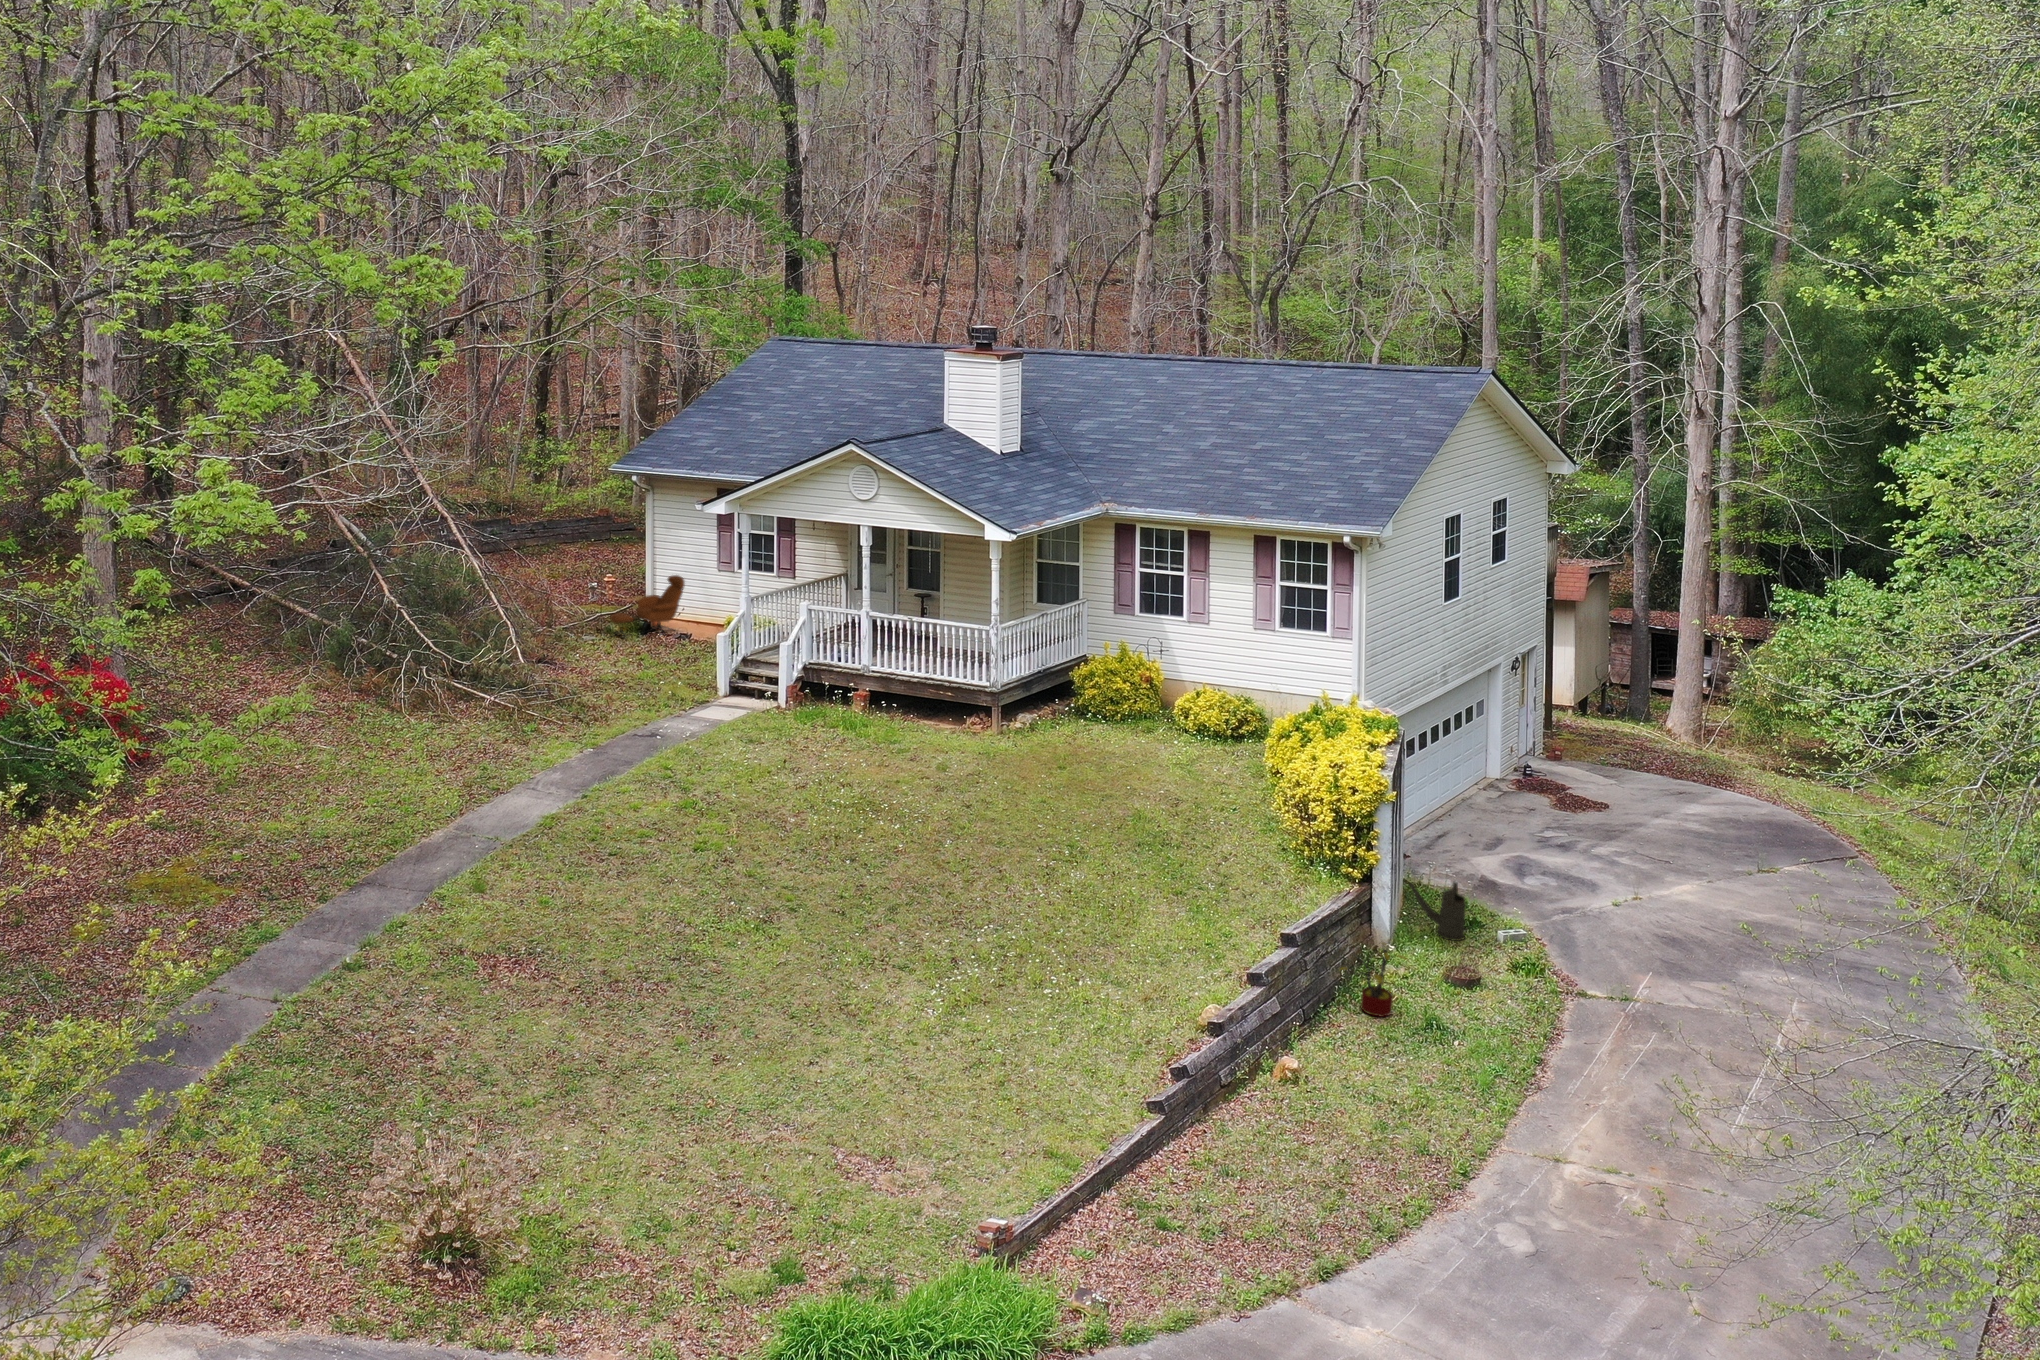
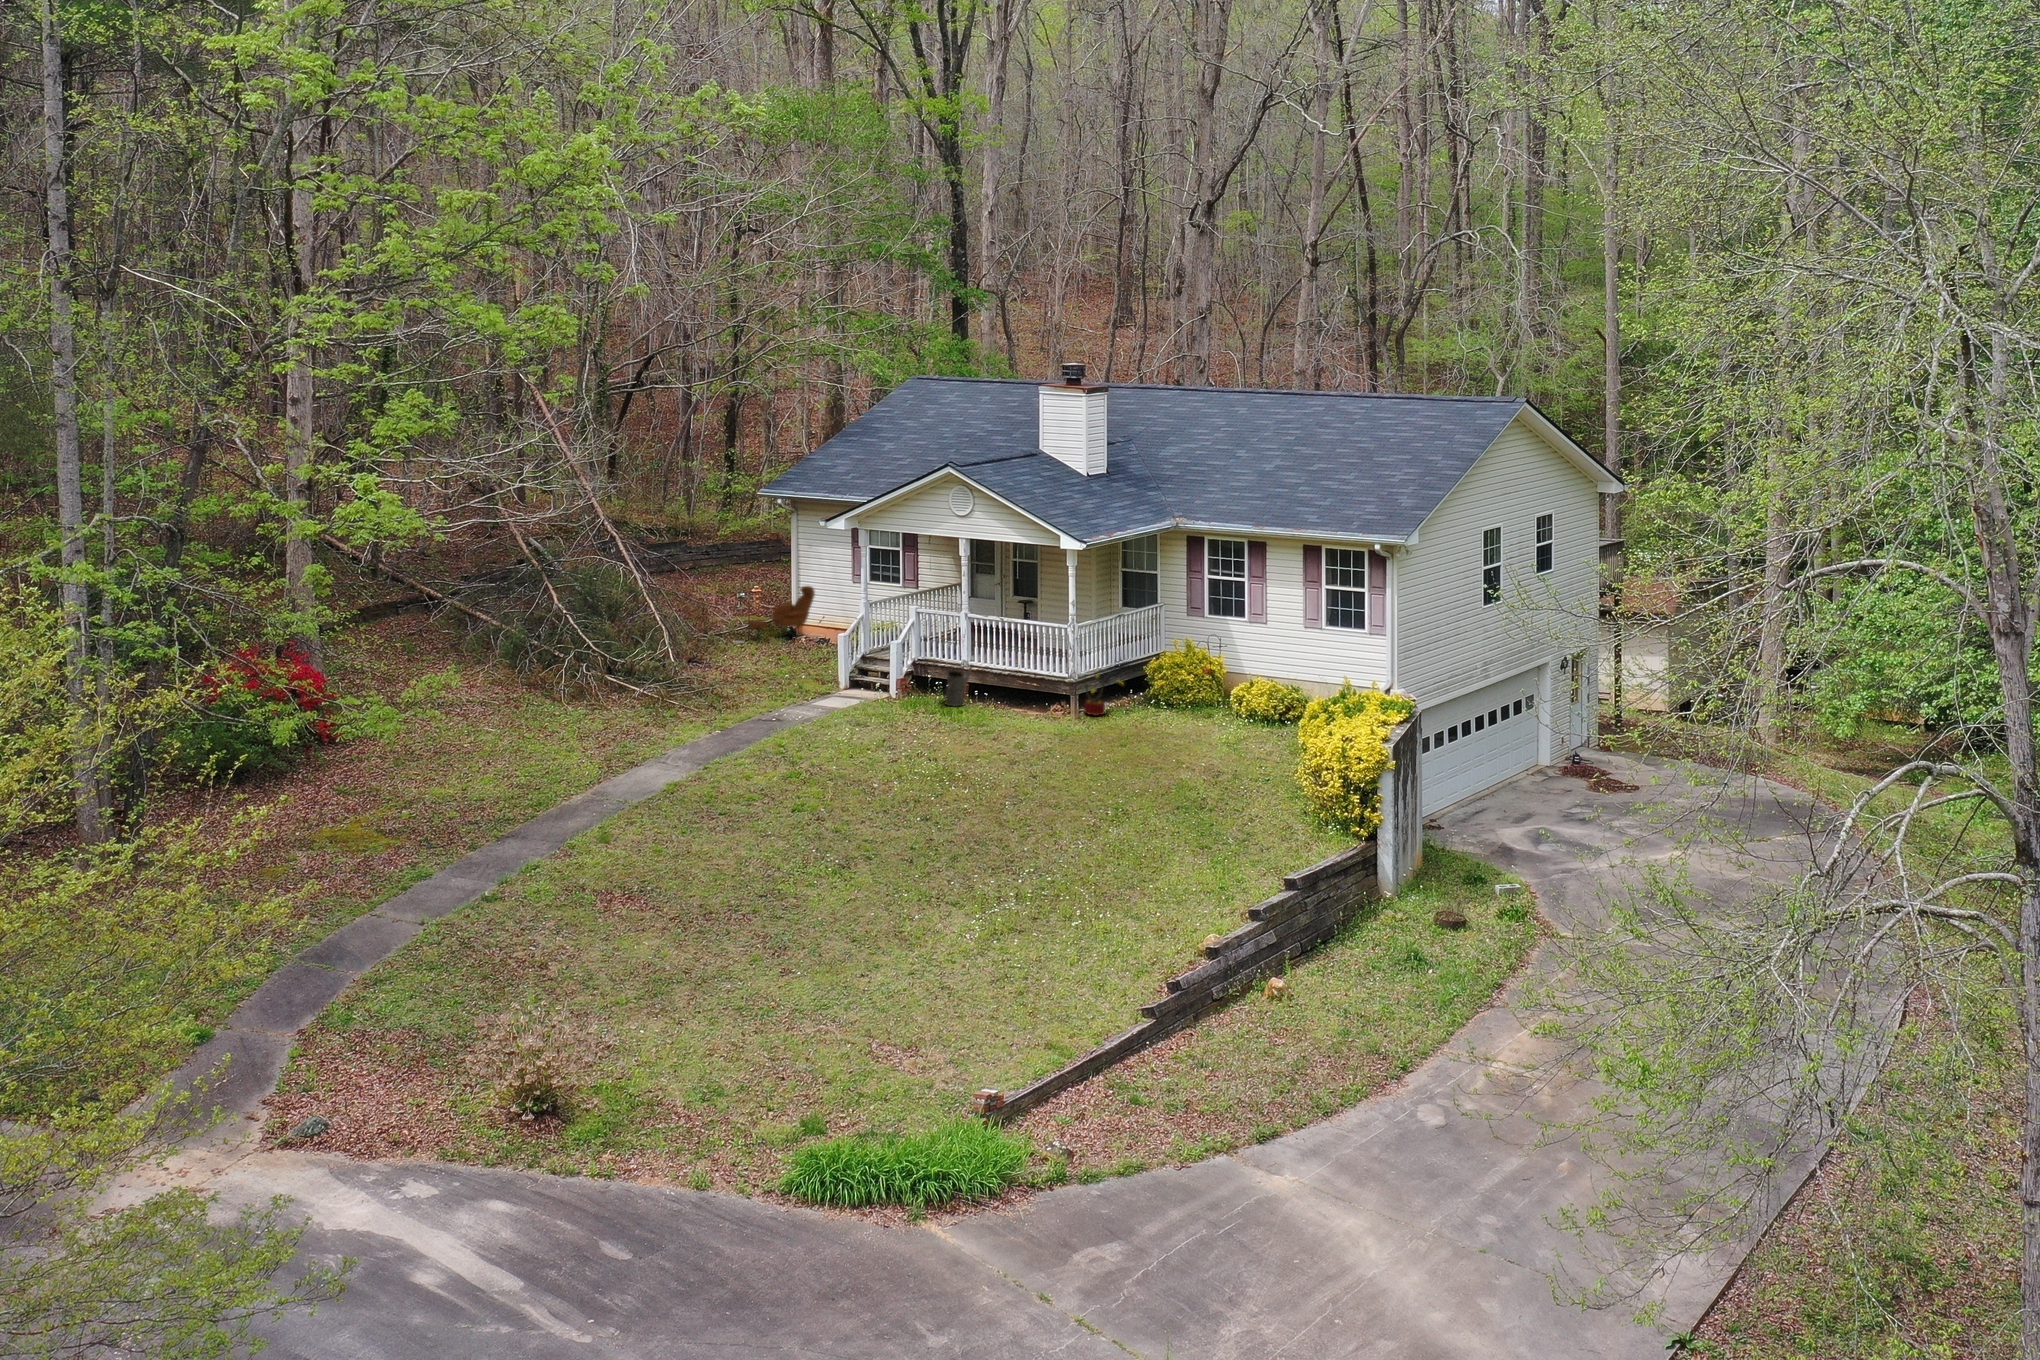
watering can: present [1409,882,1475,941] -> present [945,664,973,706]
decorative plant: present [1341,930,1406,1016] -> present [1074,670,1123,715]

